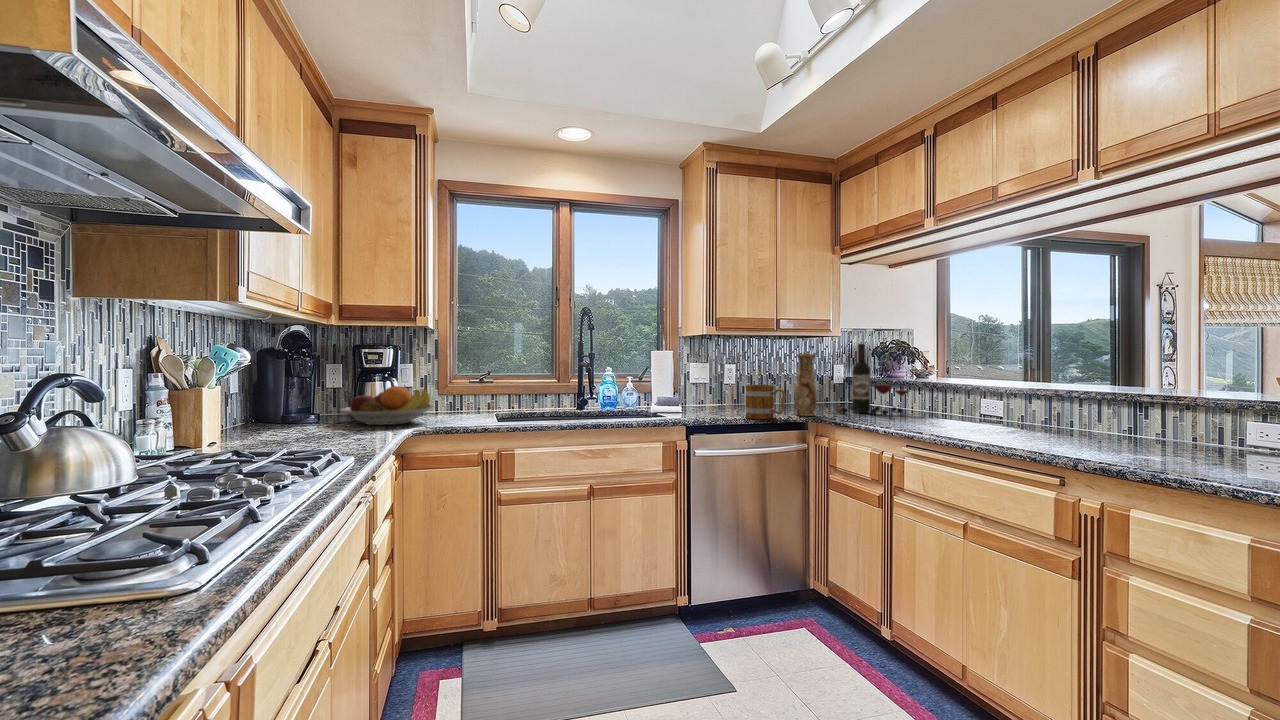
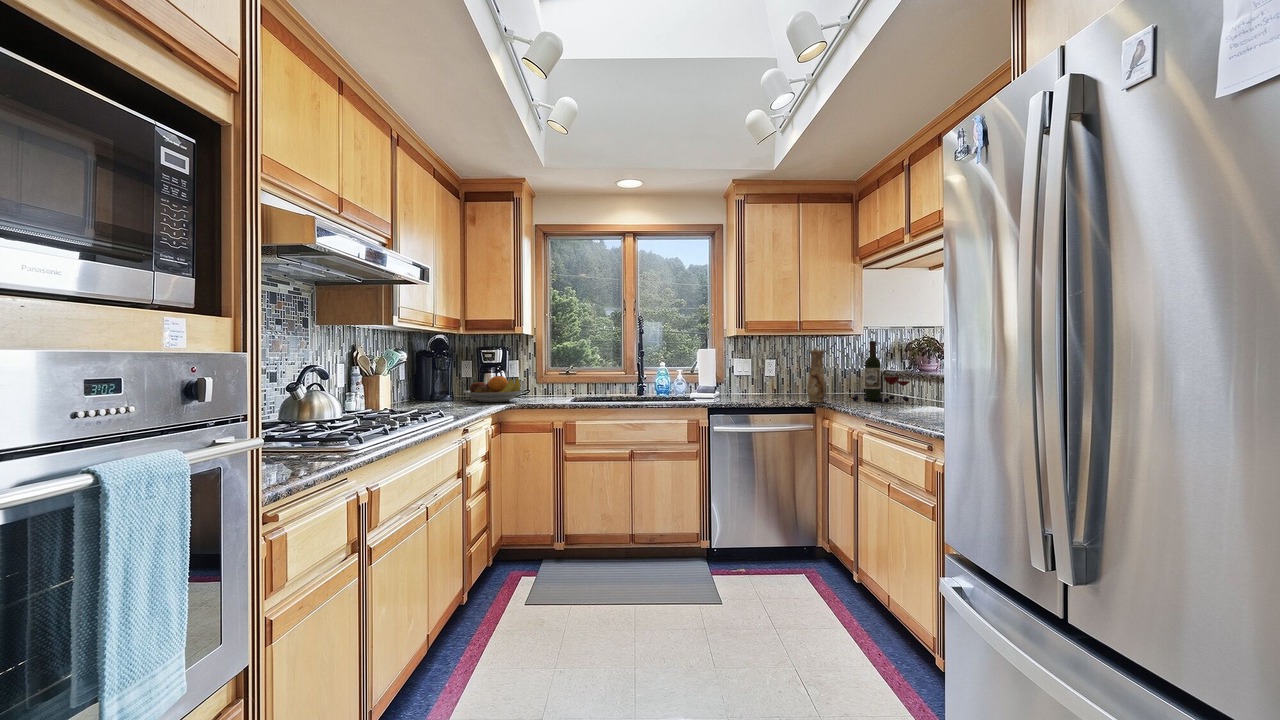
mug: present [746,385,785,419] -> none [761,376,791,404]

